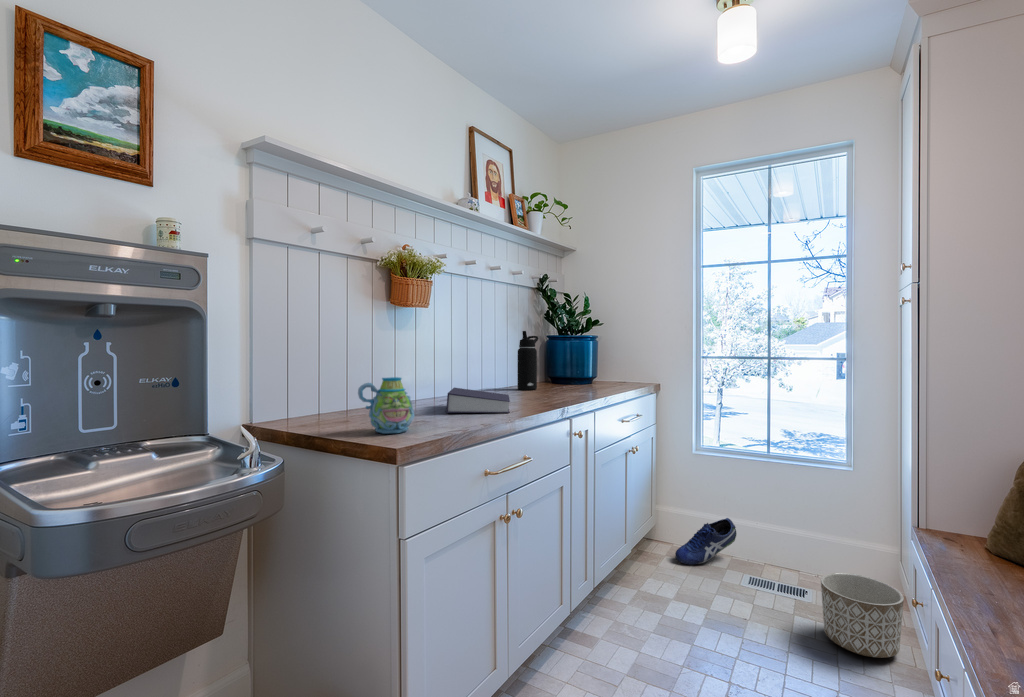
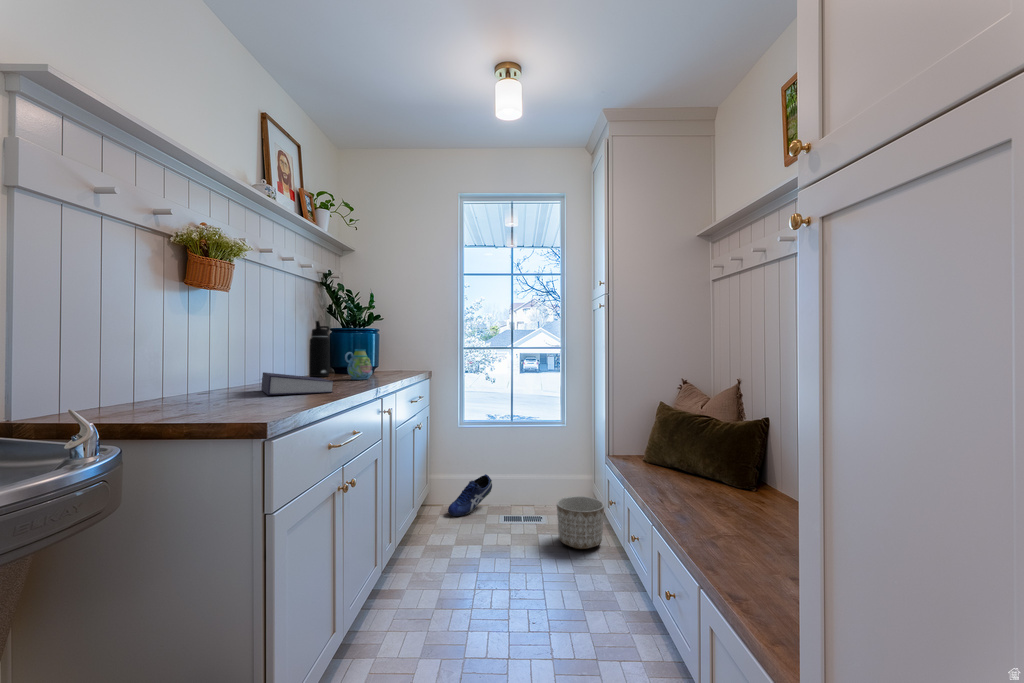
mug: present [358,377,414,434] -> present [345,349,372,380]

